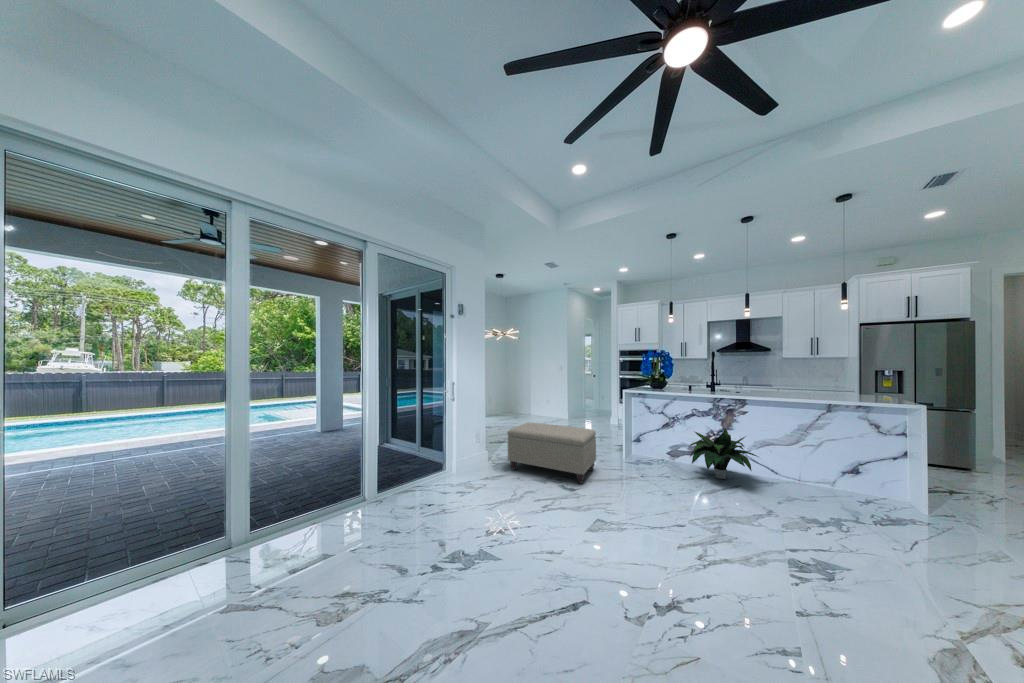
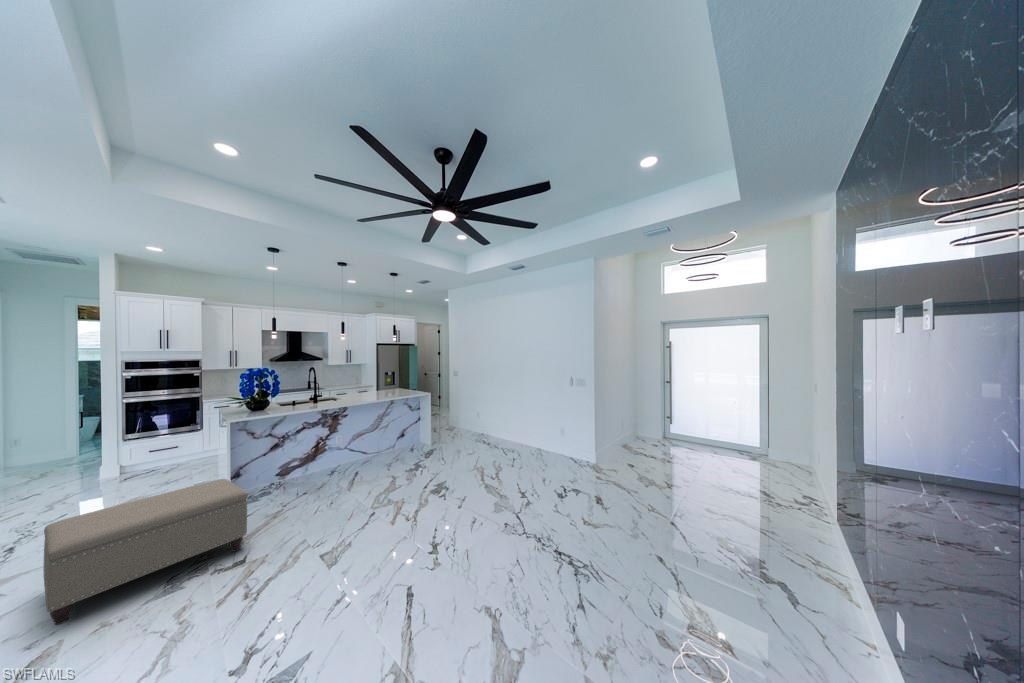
potted plant: present [690,429,758,479] -> none [313,431,367,476]

